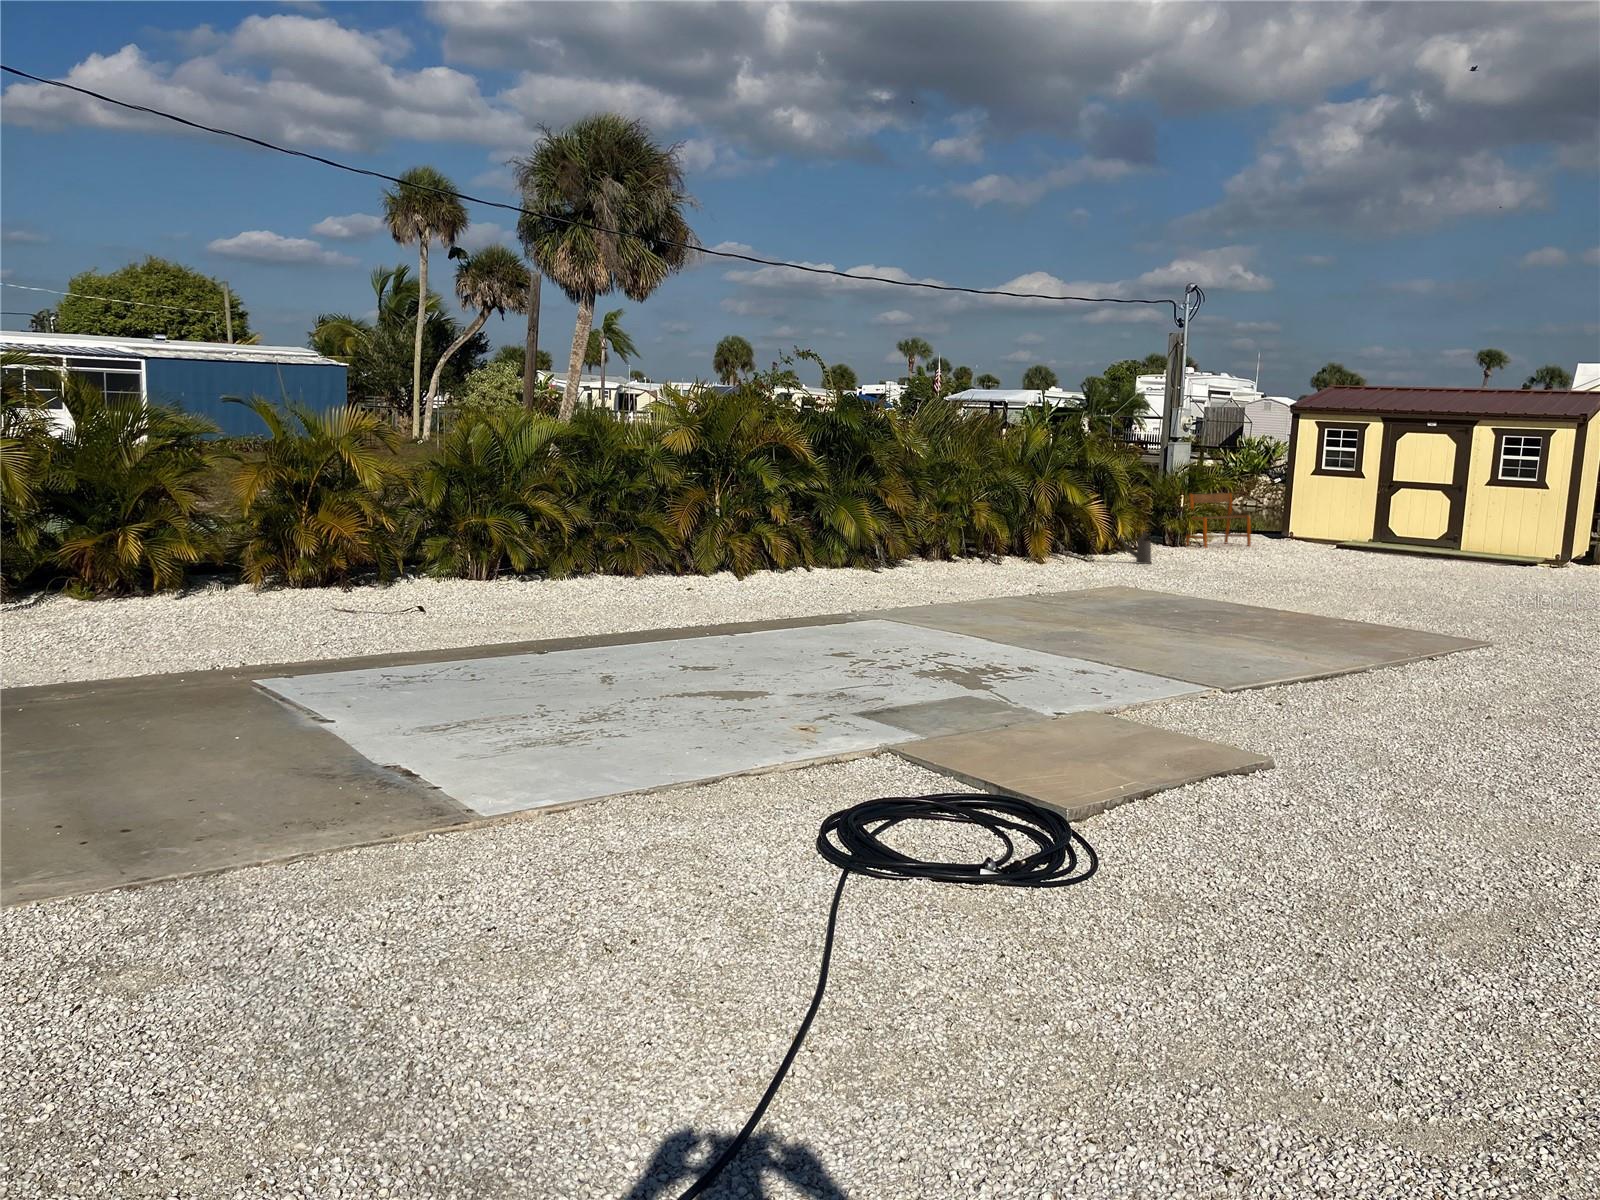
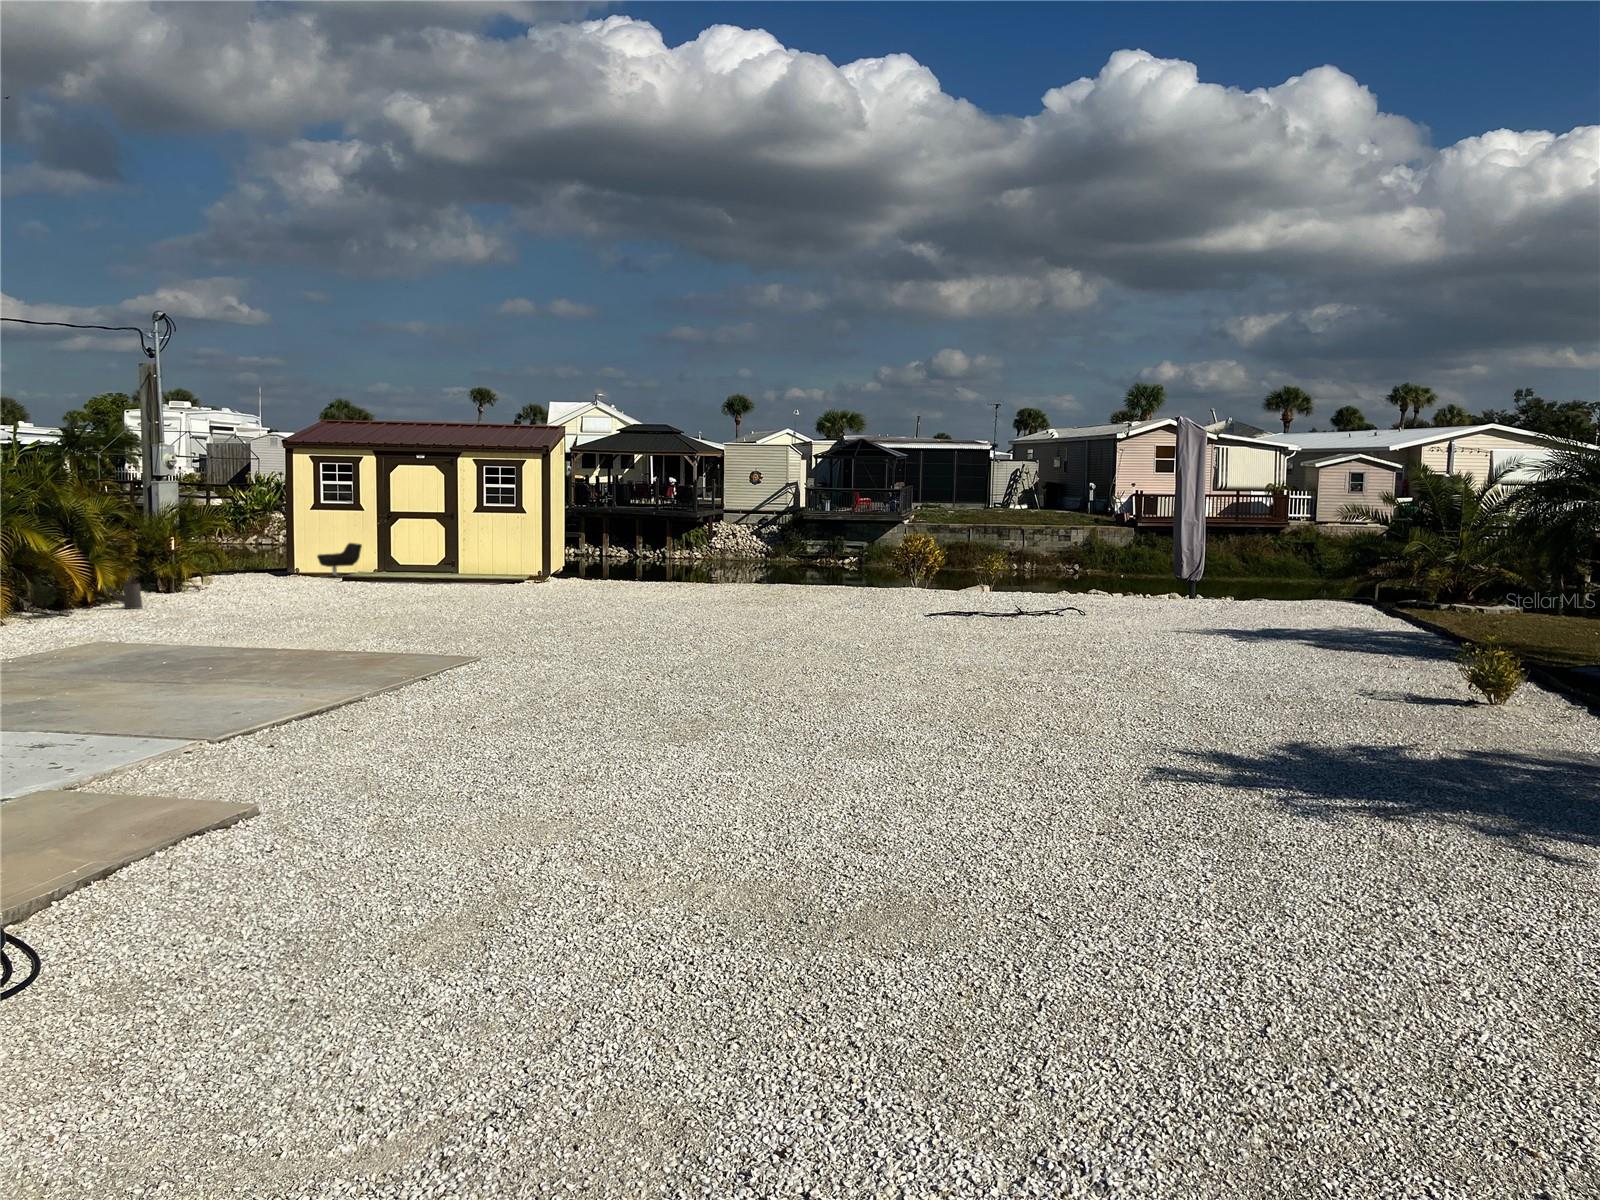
bench: present [1186,493,1251,548] -> none [183,529,256,588]
lounge chair: none [1310,509,1359,544] -> present [317,543,362,577]
potted tree: none [1060,527,1088,567] -> present [26,577,57,618]

